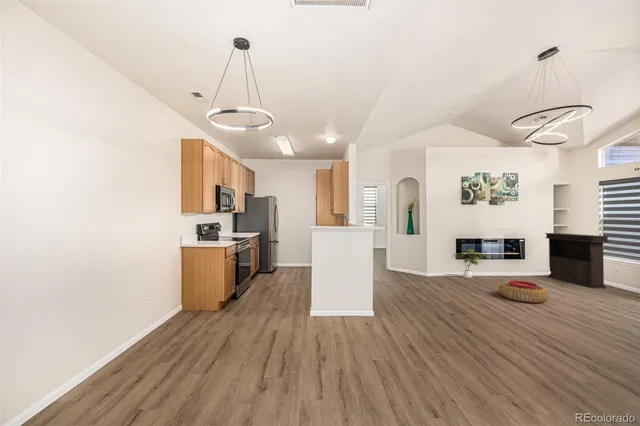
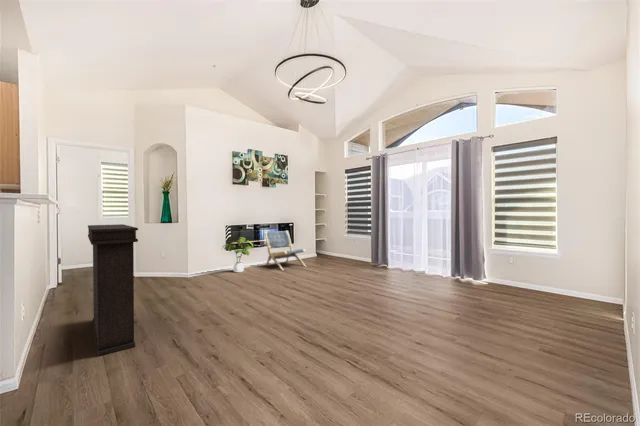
console table: present [545,233,609,288] -> present [88,224,138,356]
lounge chair: none [492,245,542,283] -> present [265,231,306,270]
pouf: present [499,281,549,303] -> none [268,267,312,290]

